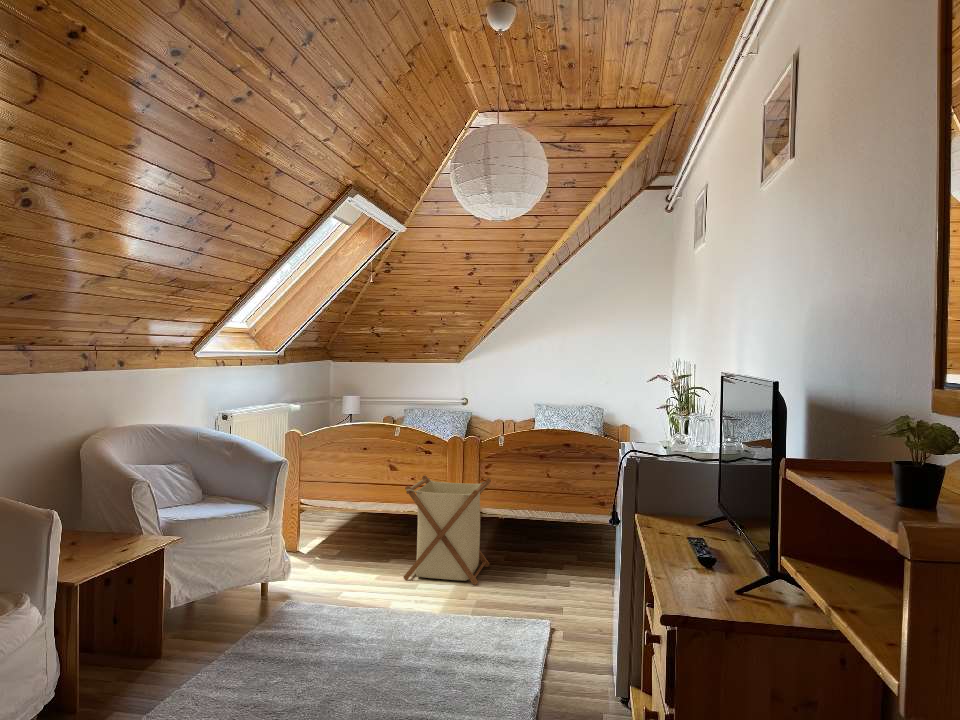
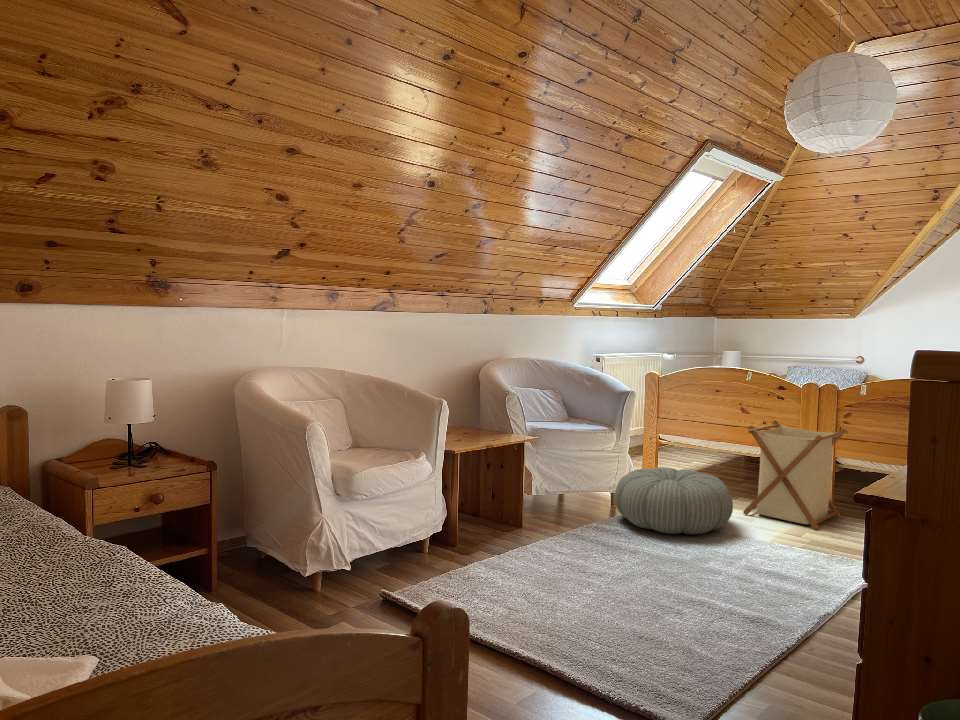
pouf: none [272,542,402,623] -> present [615,467,733,534]

